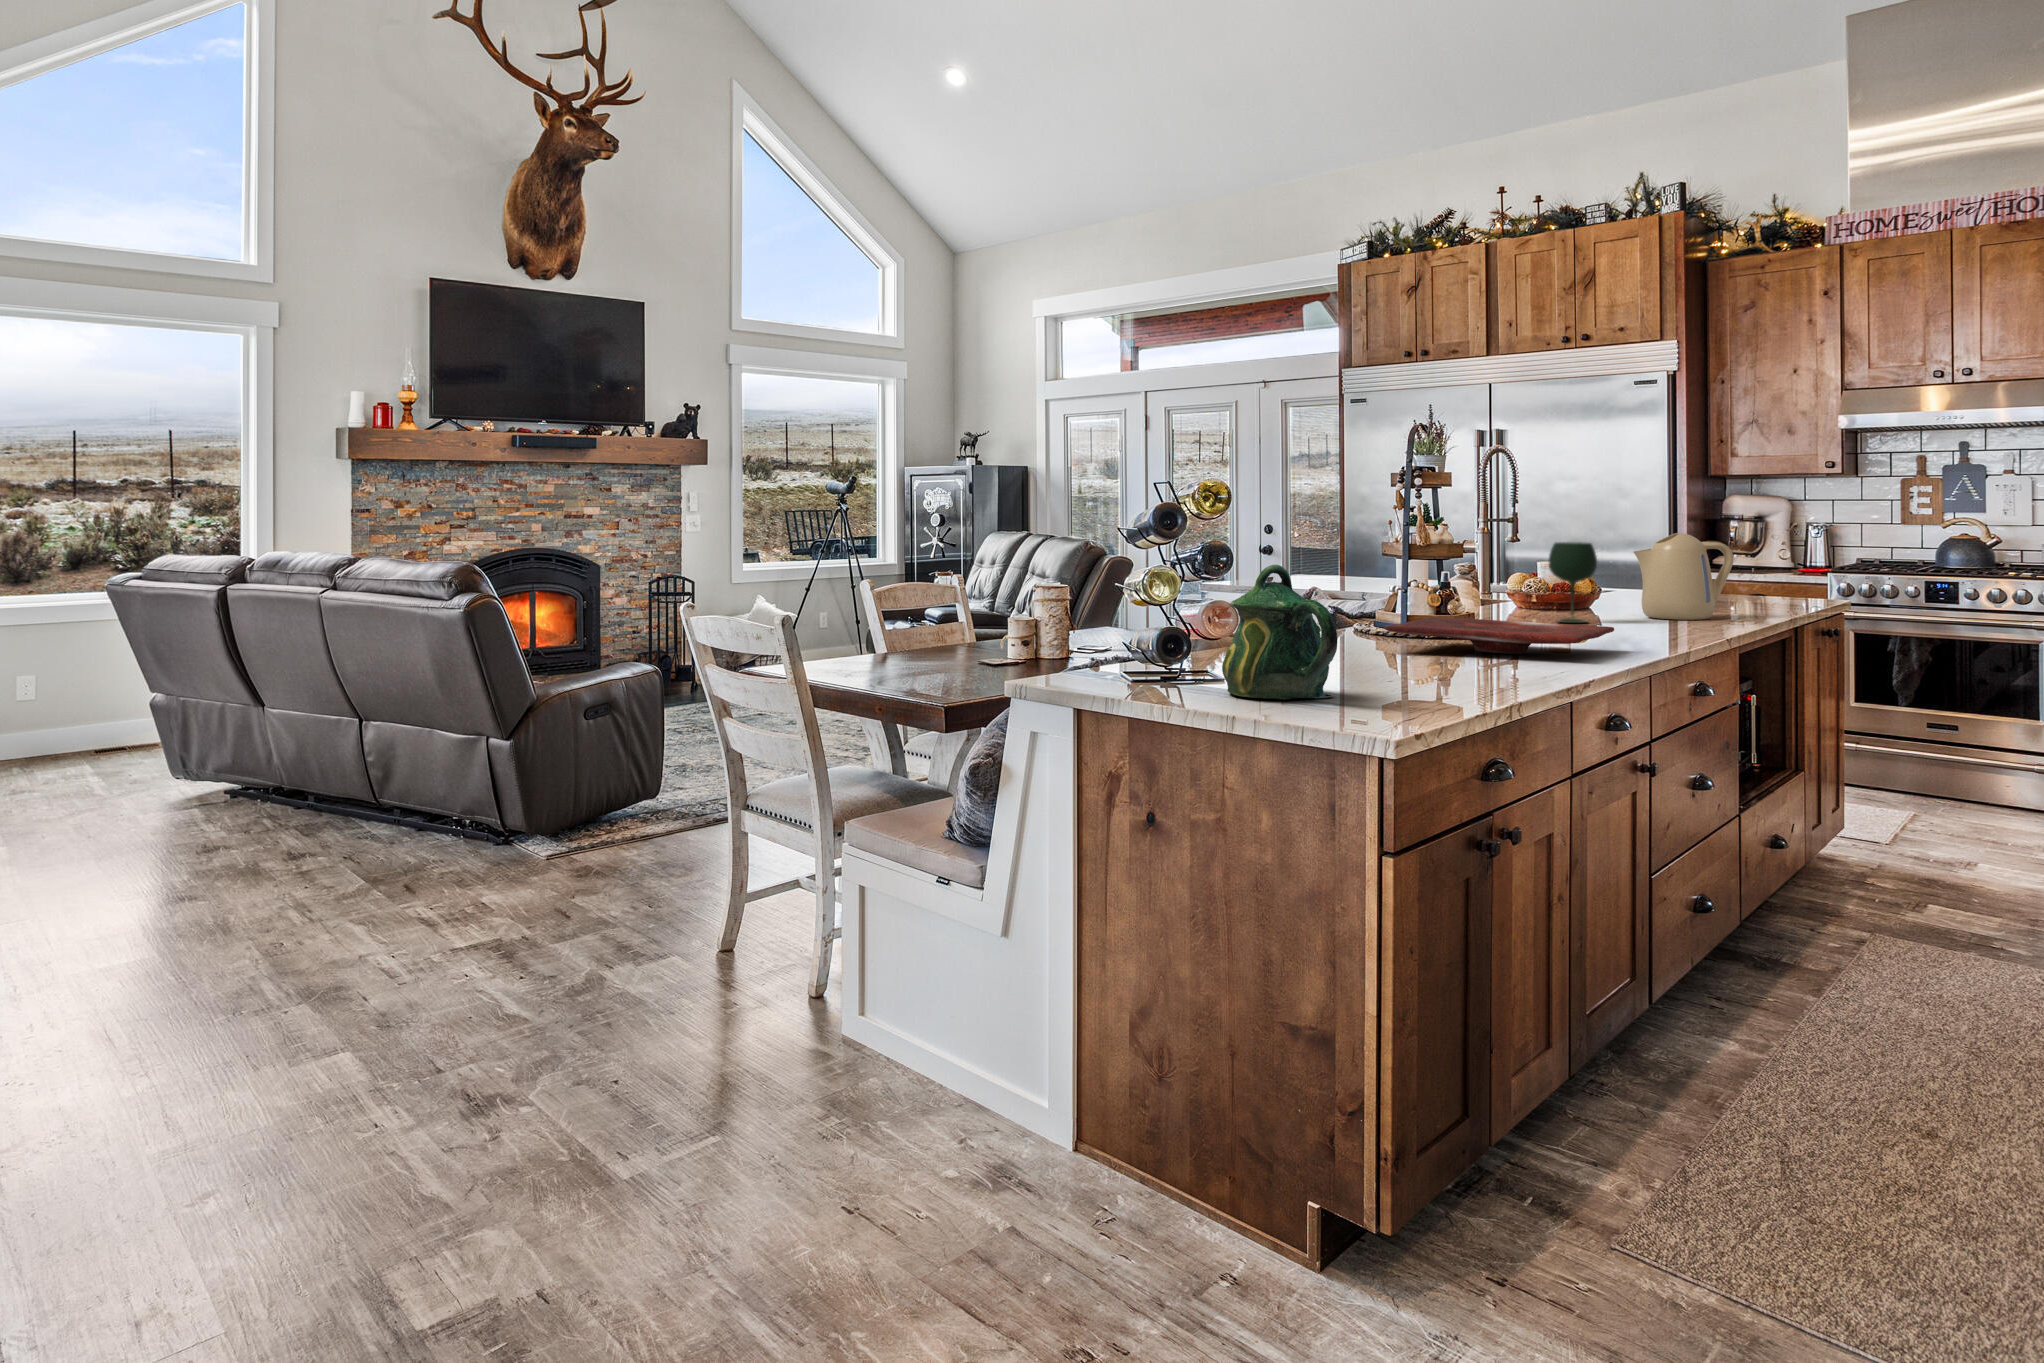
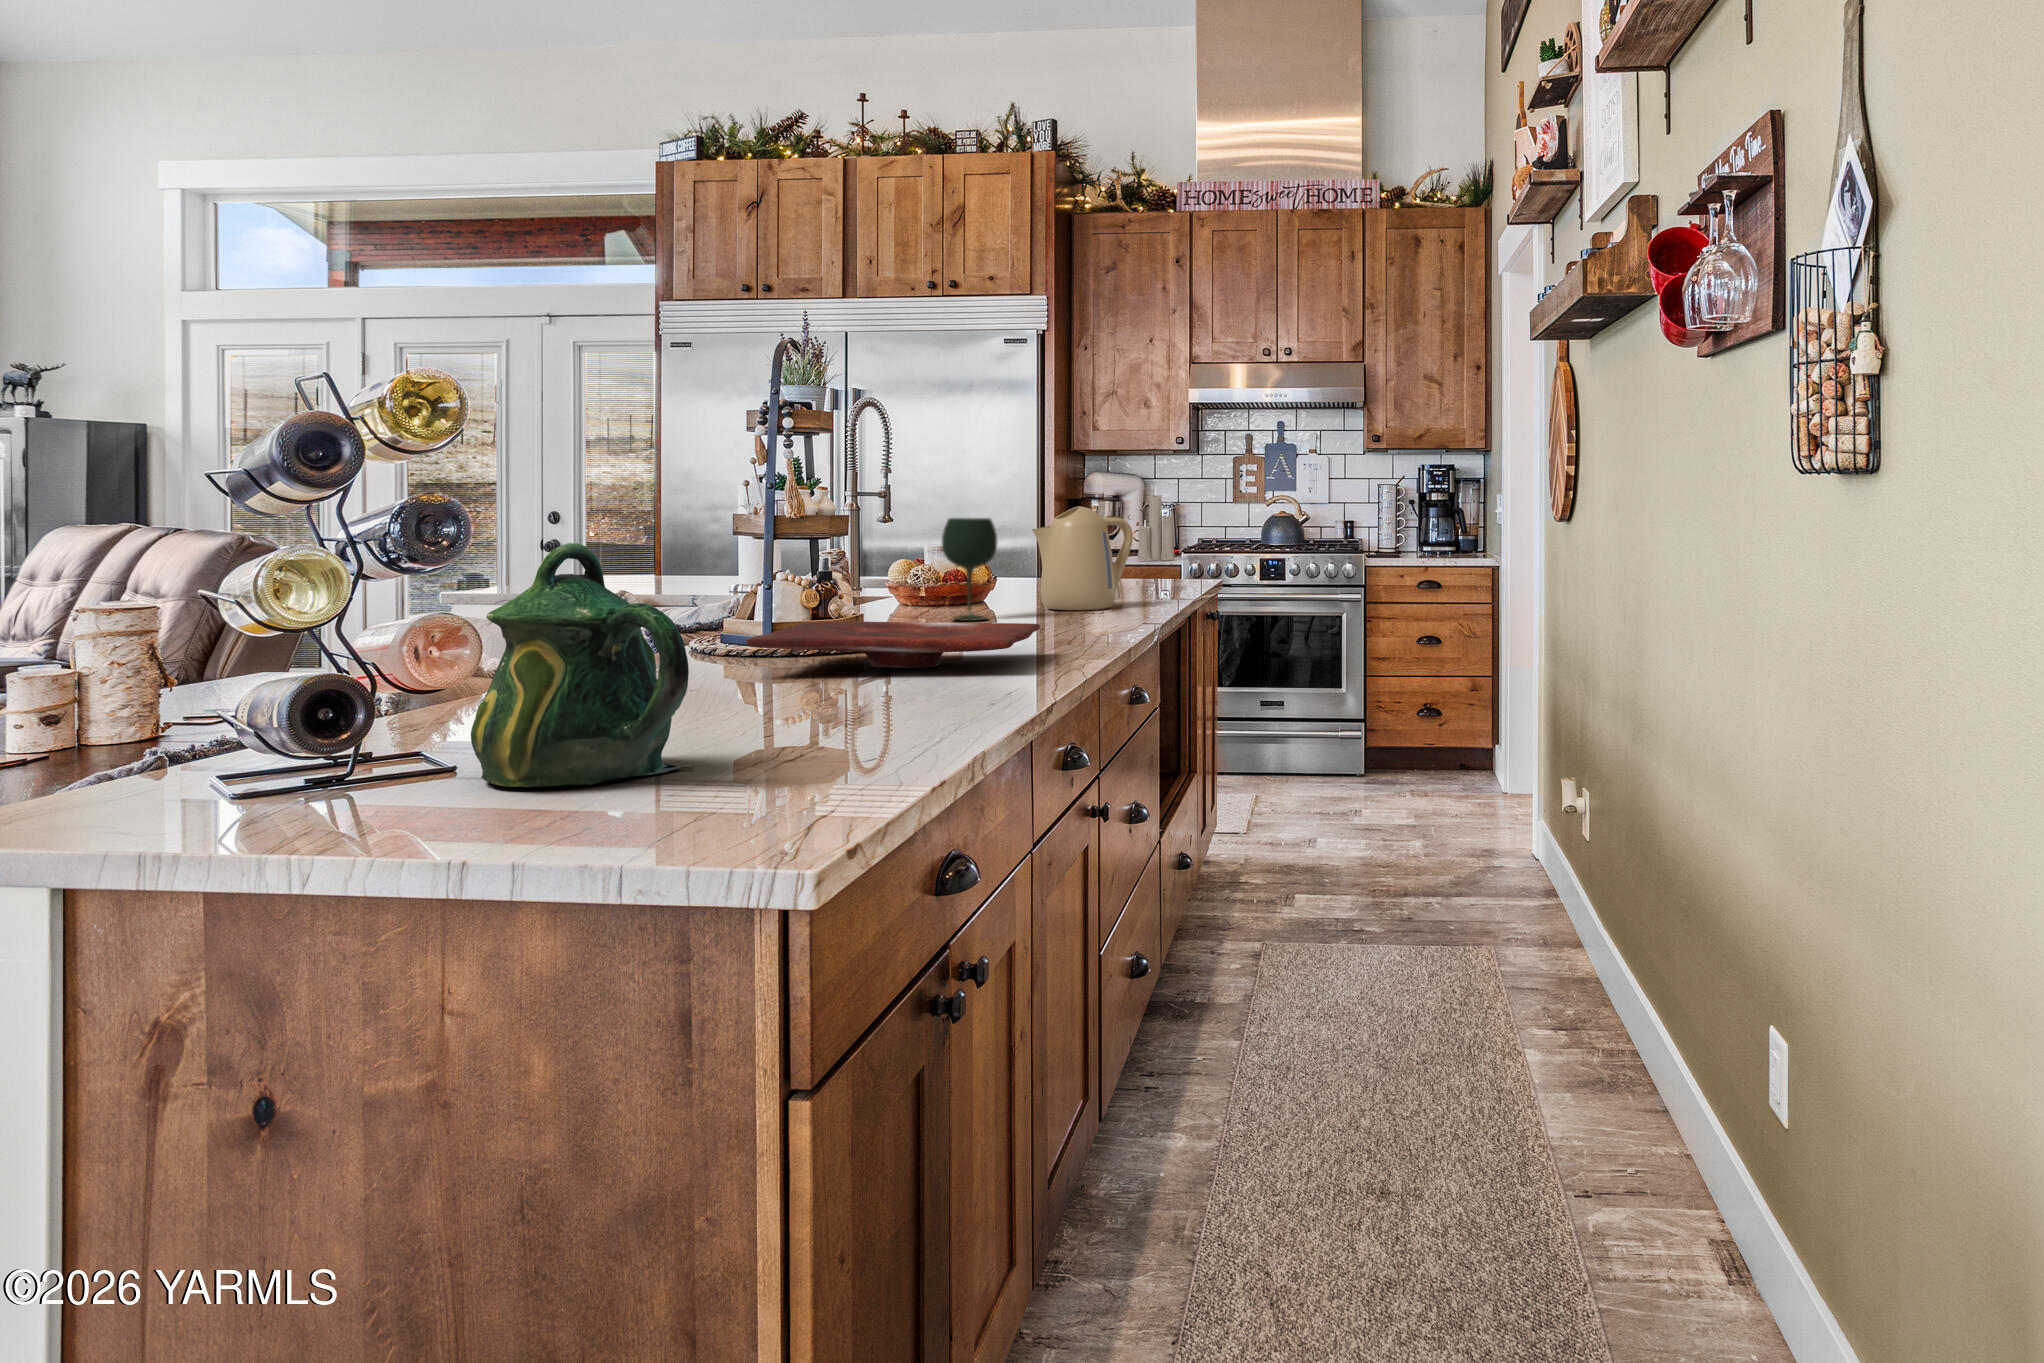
candle: none [1778,504,1821,578] -> present [1137,488,1174,561]

